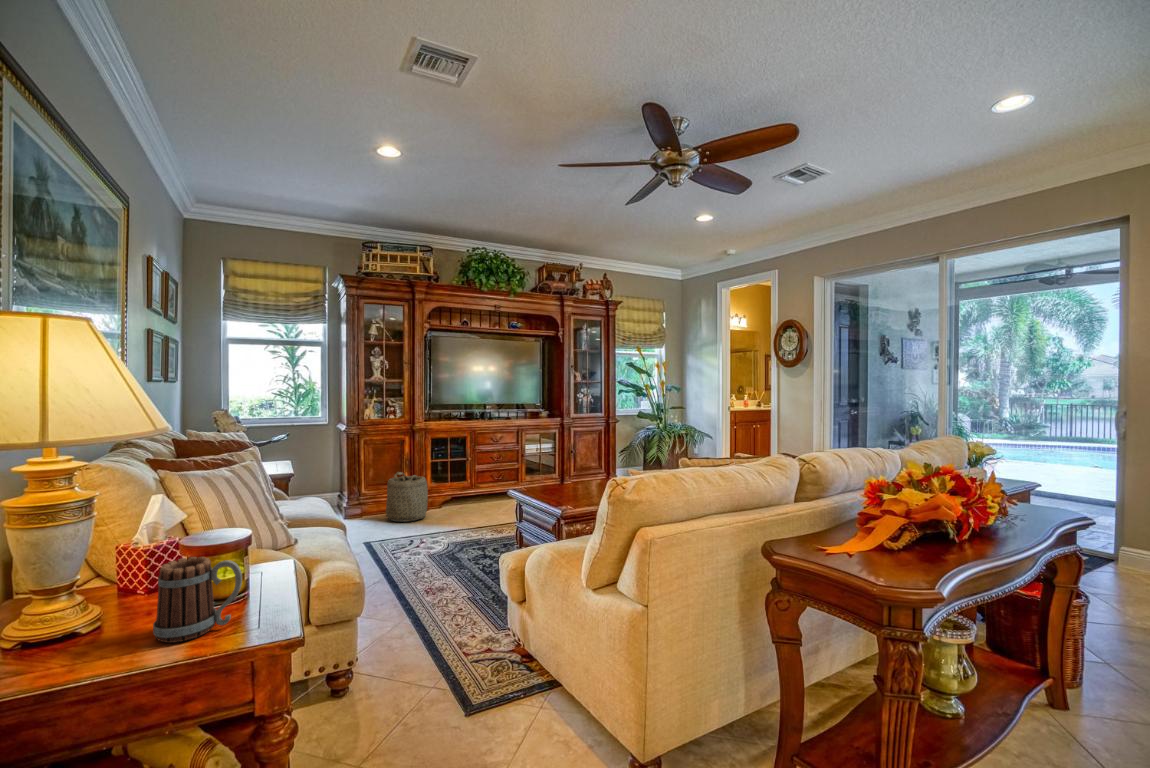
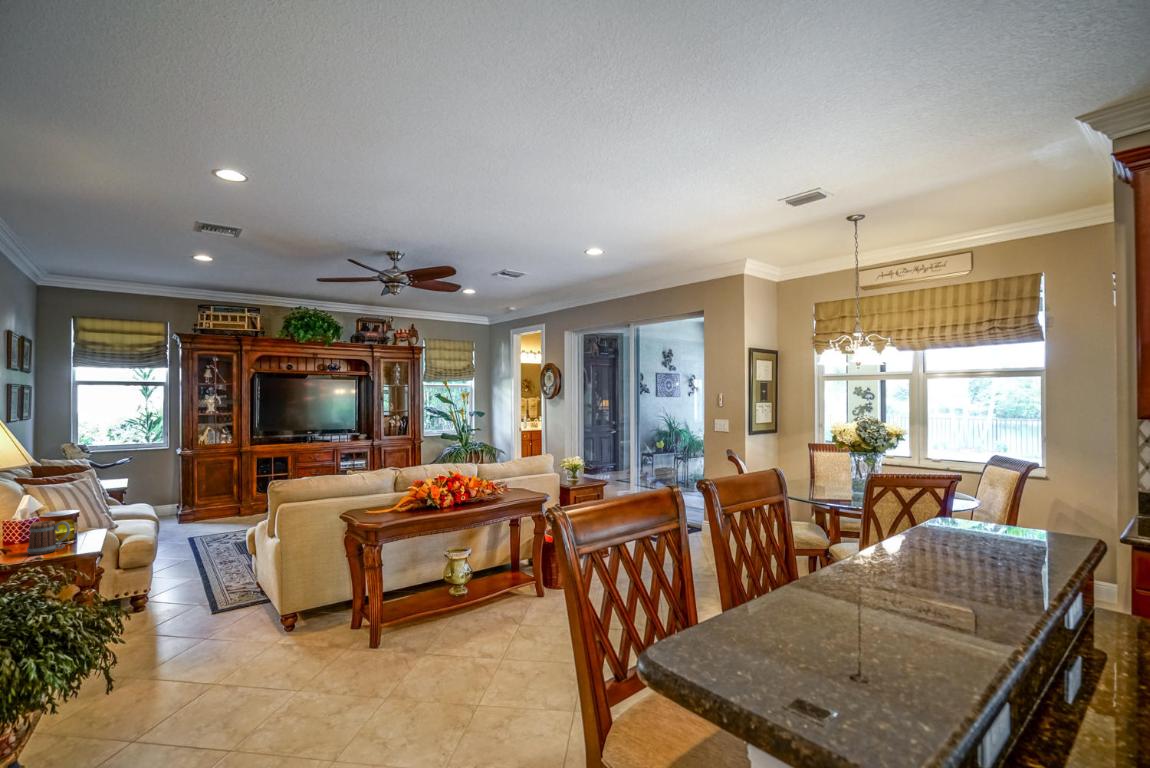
basket: present [386,472,428,522] -> none [213,484,249,522]

